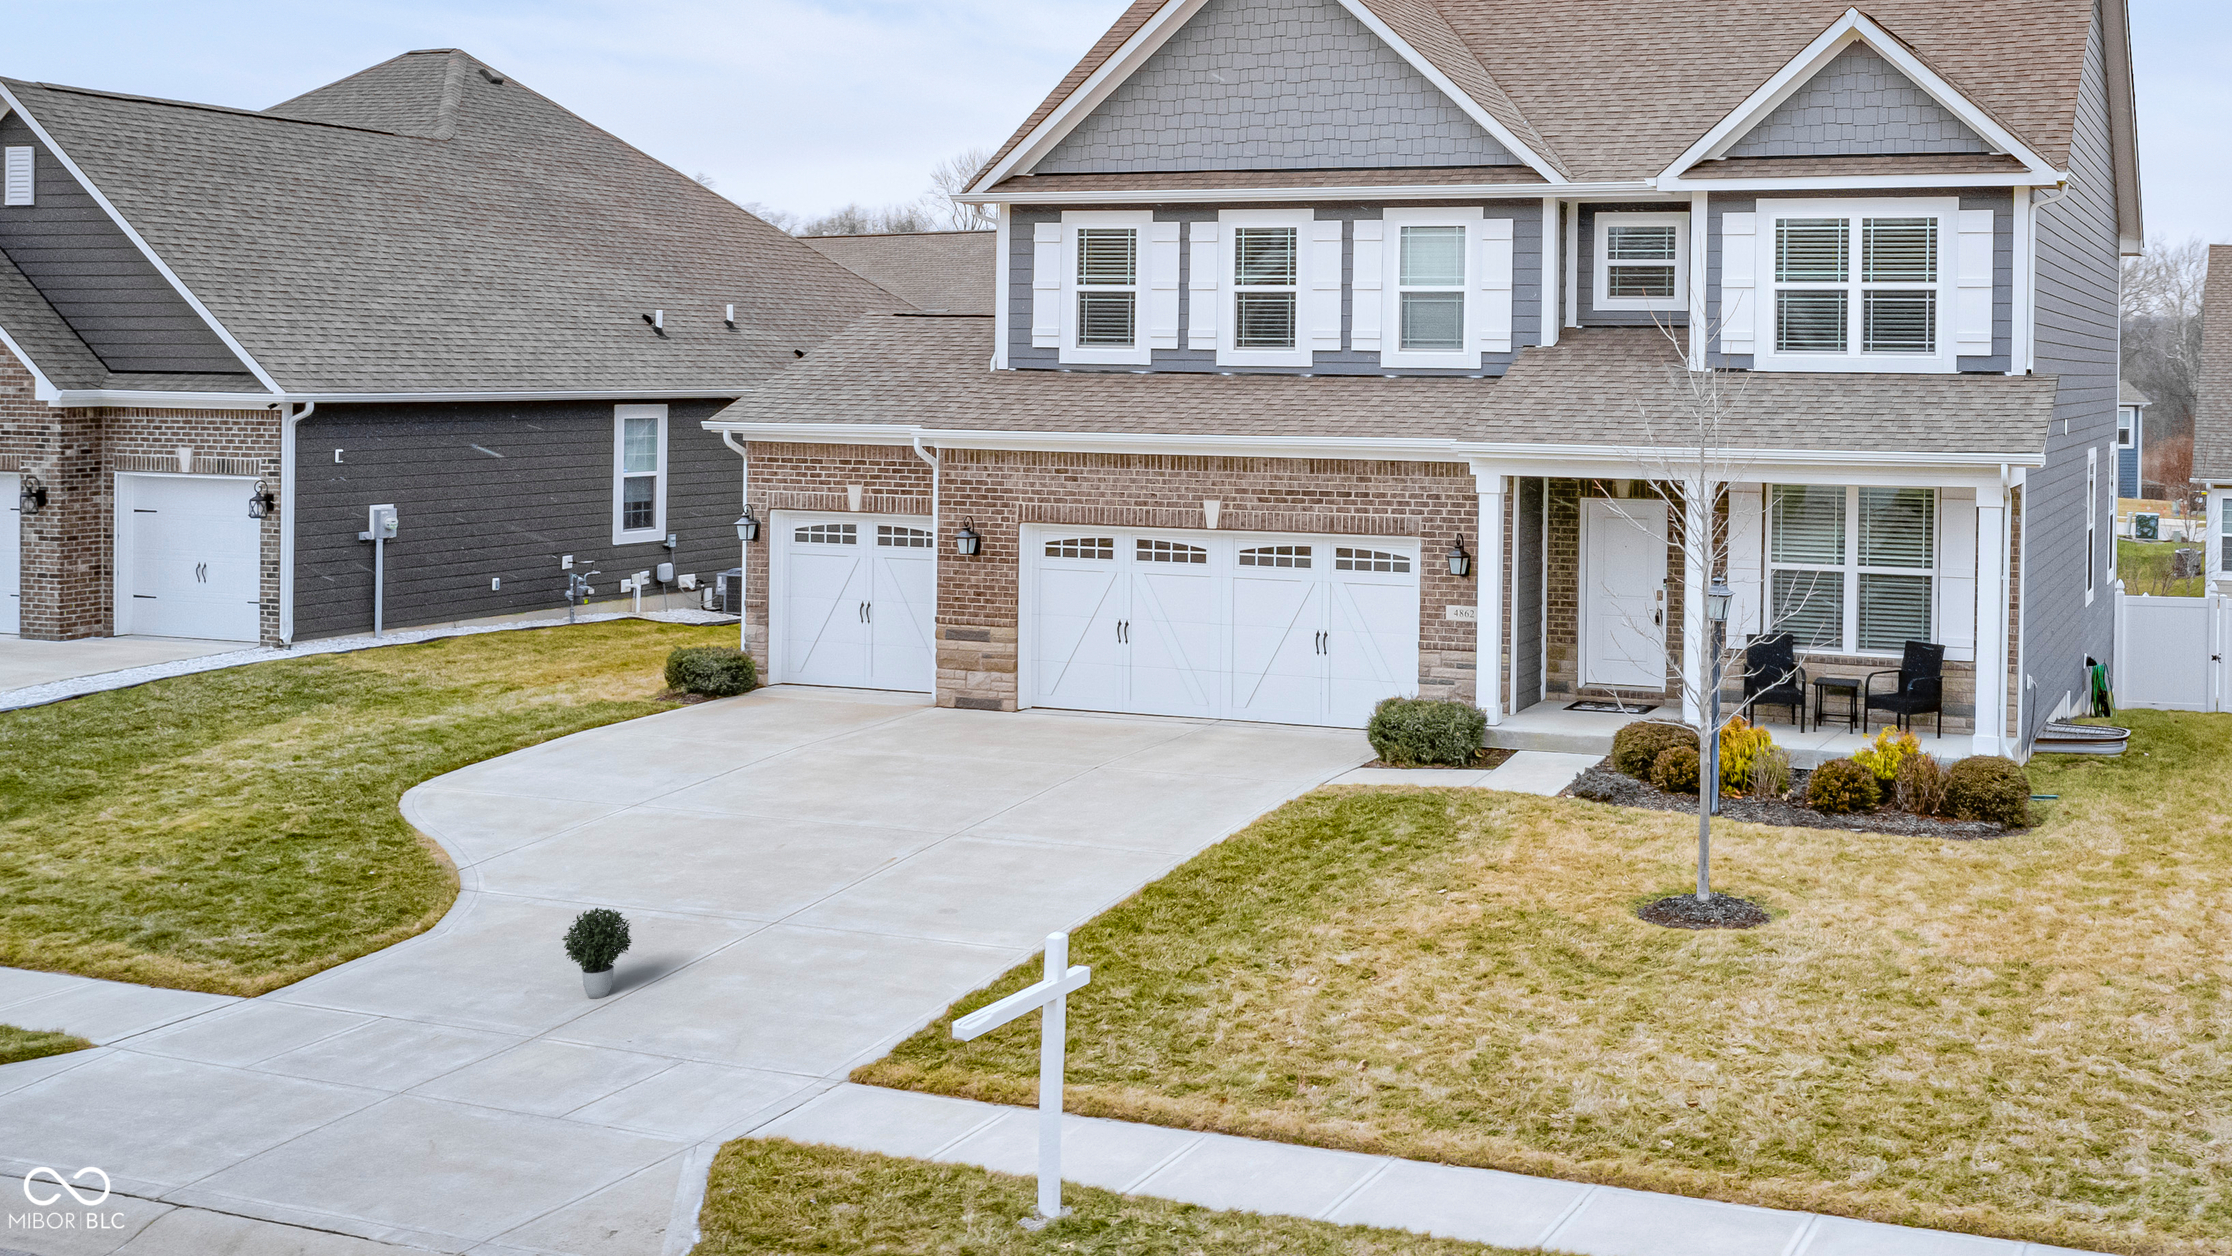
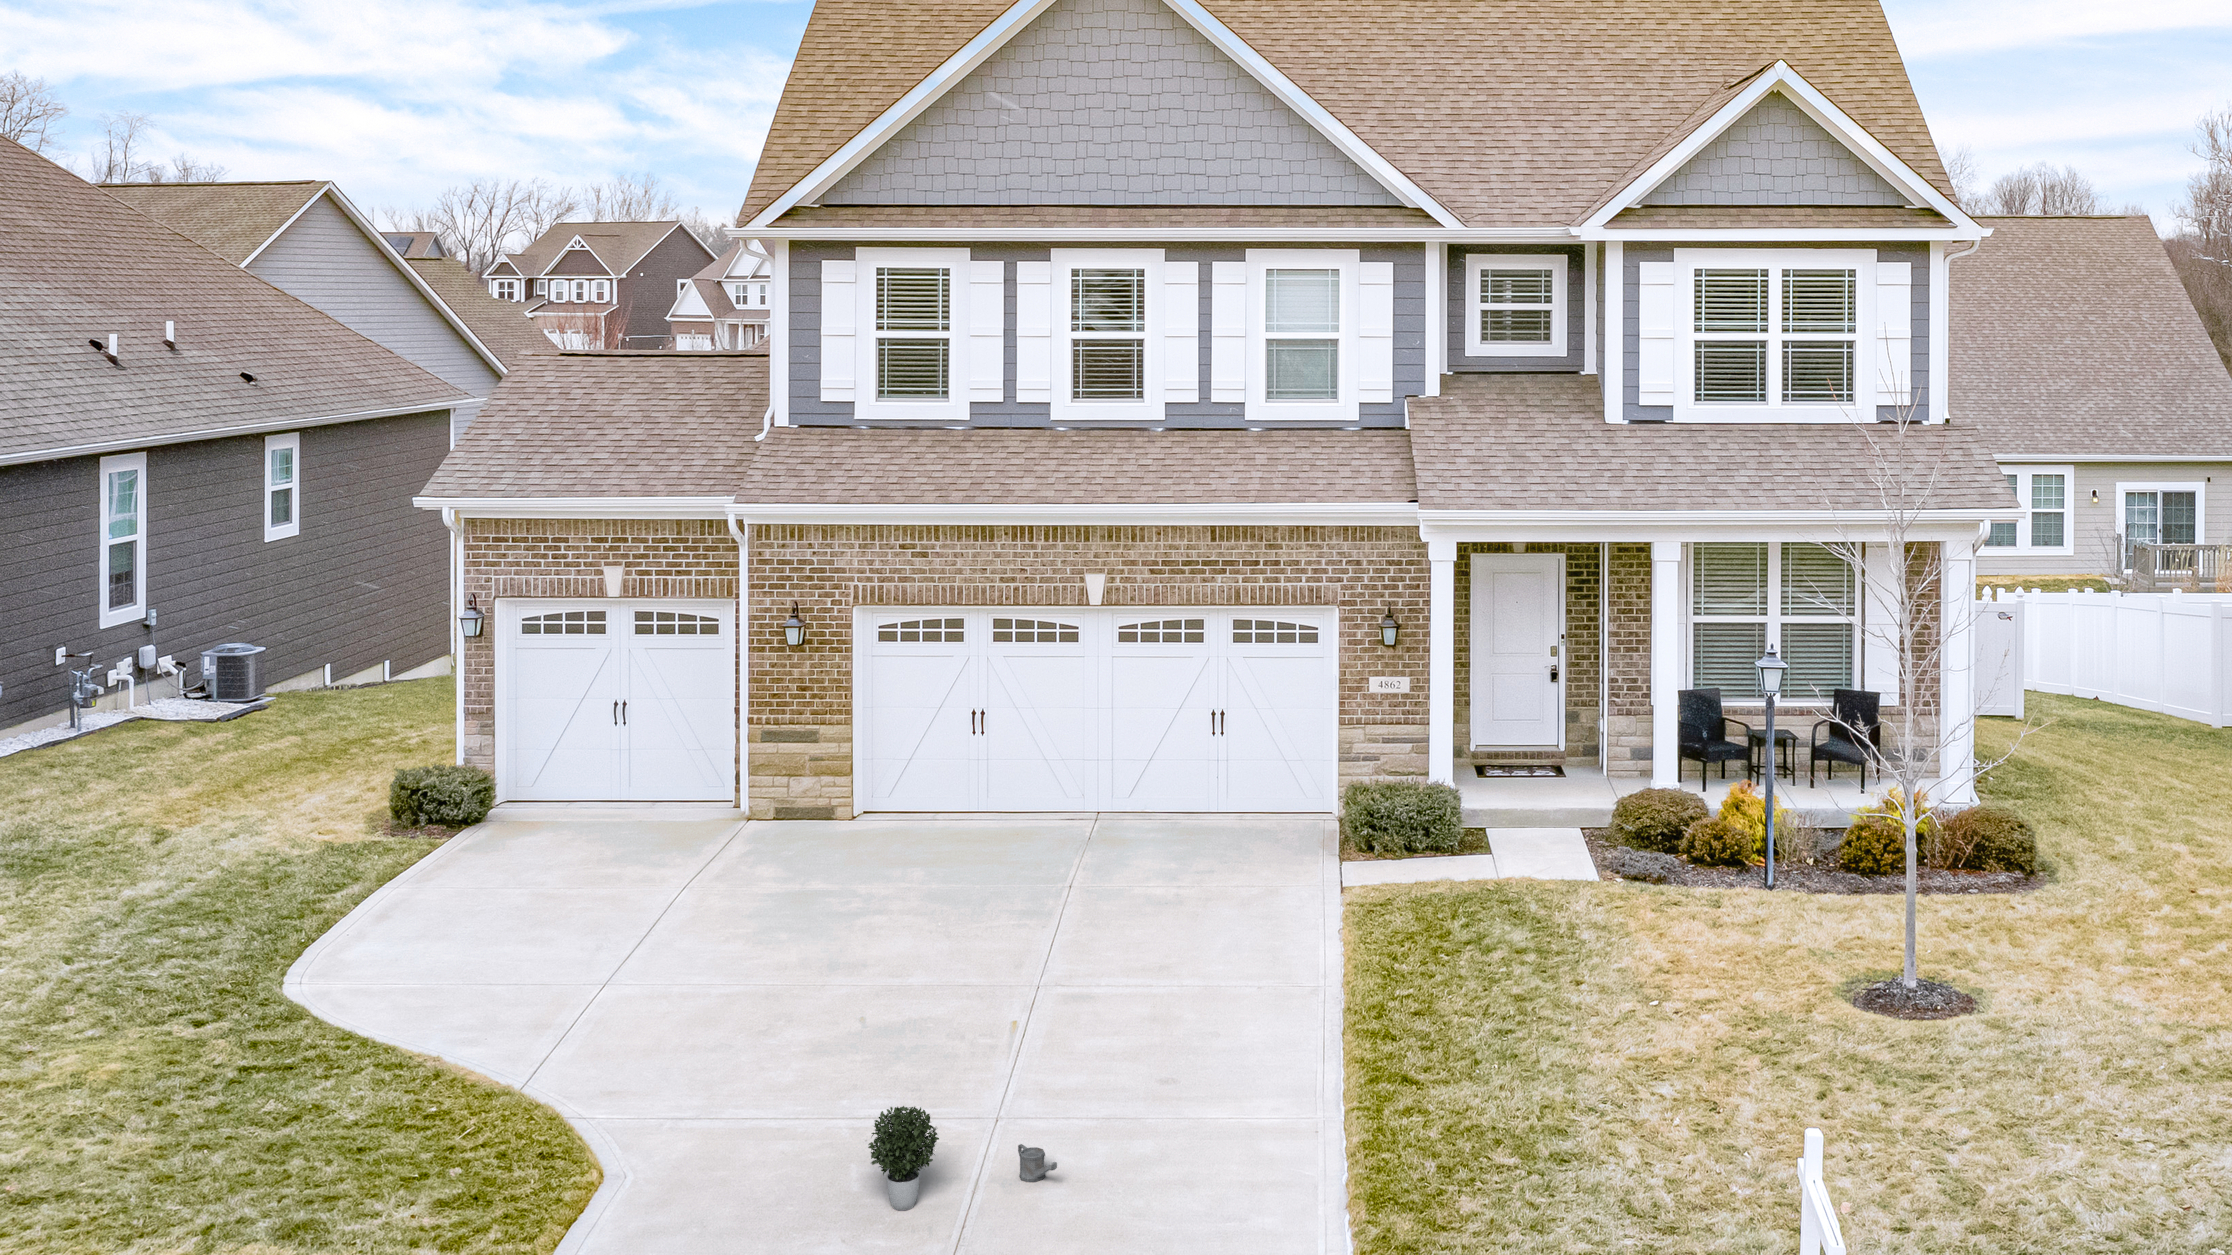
watering can: none [716,957,742,990] -> present [1018,1144,1057,1182]

